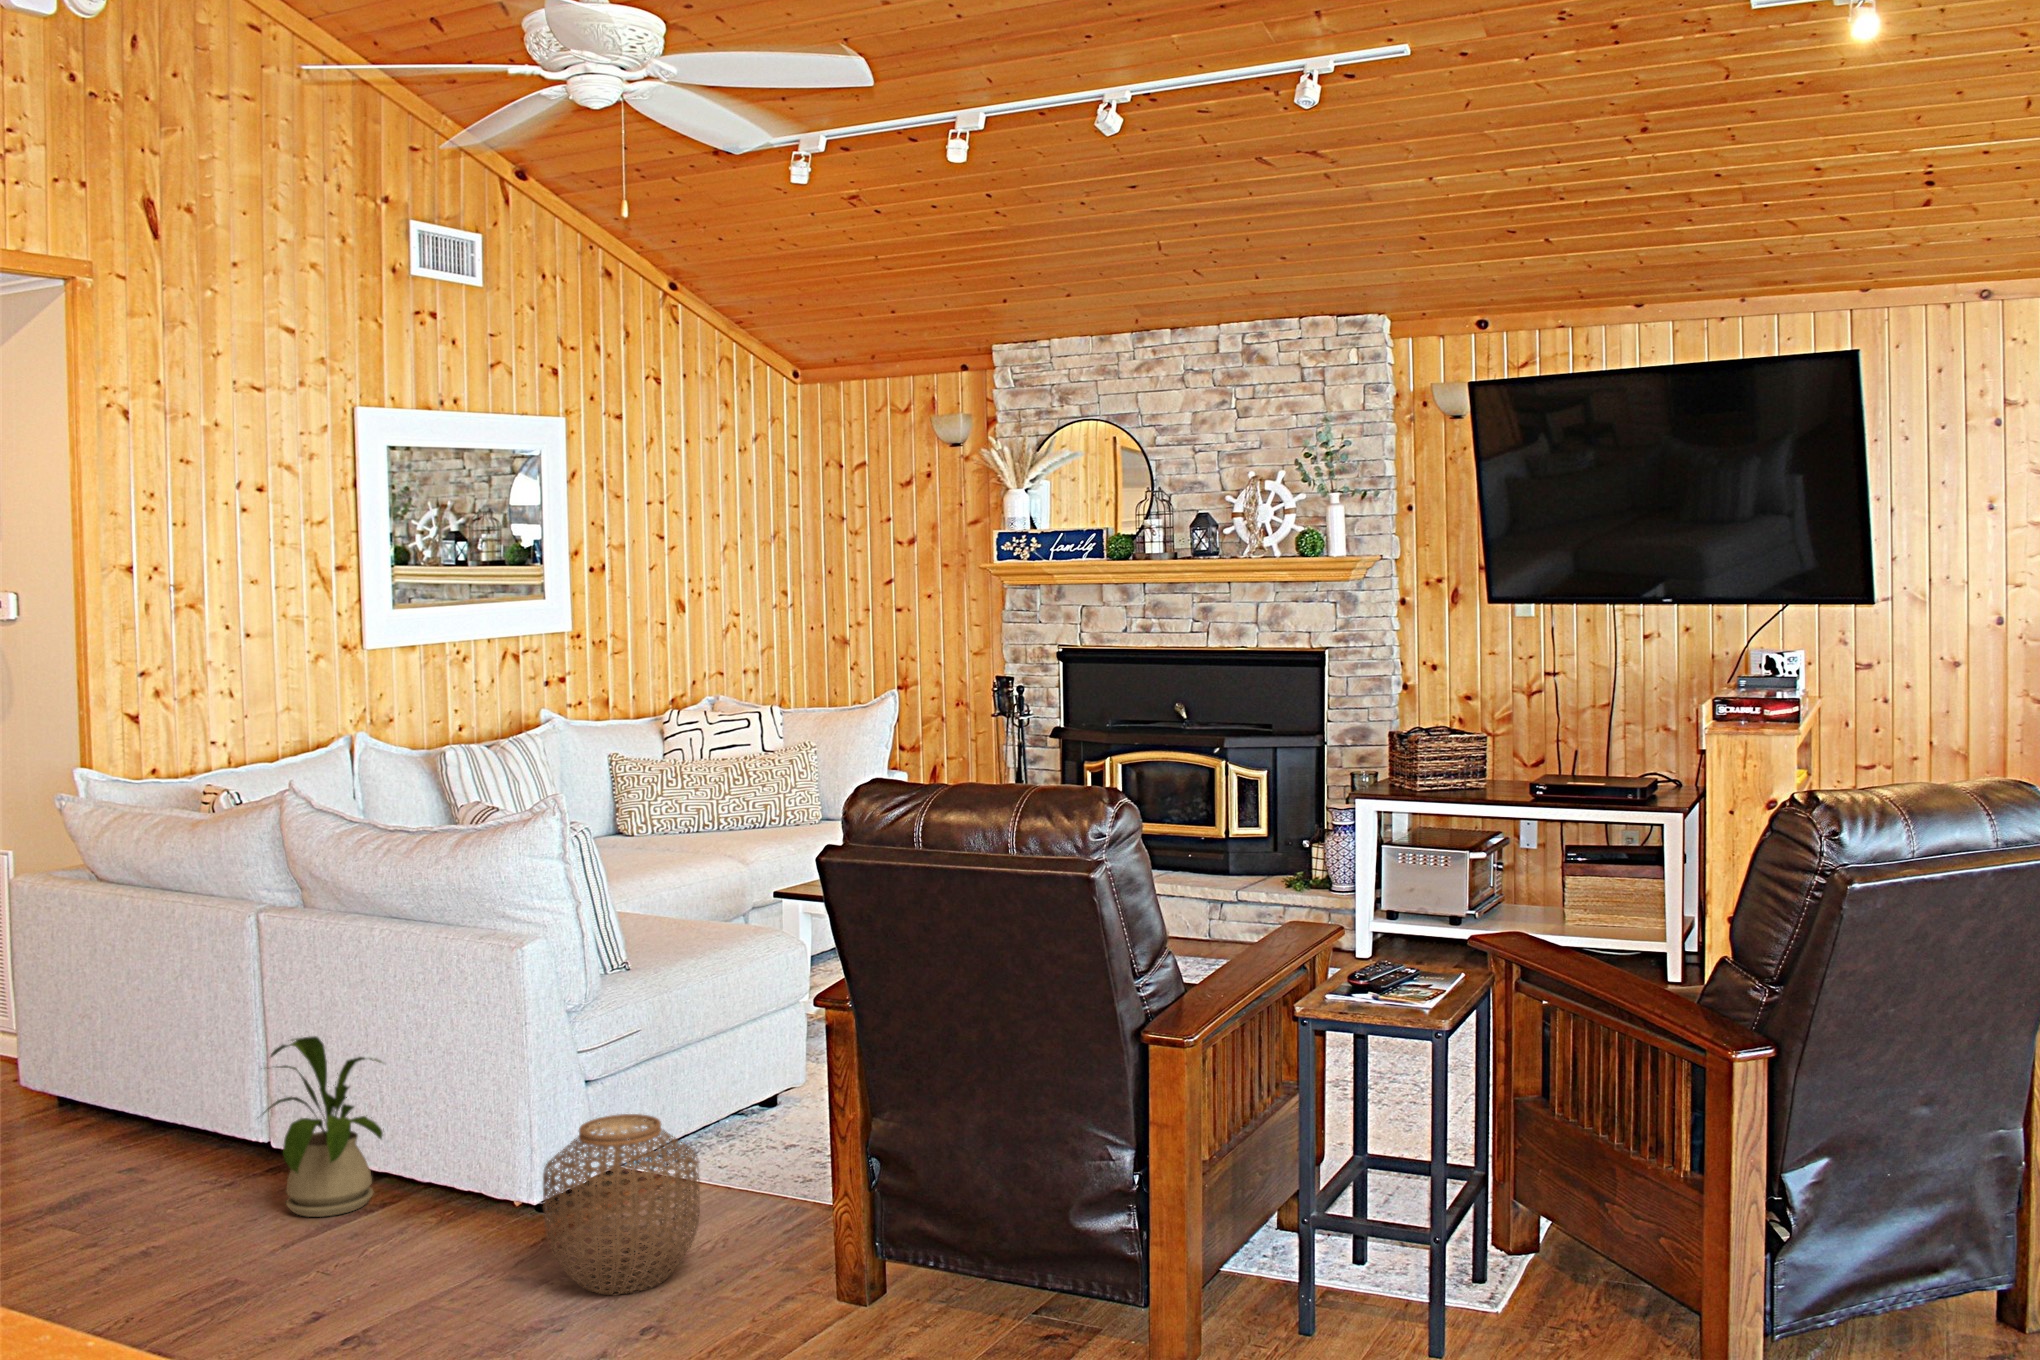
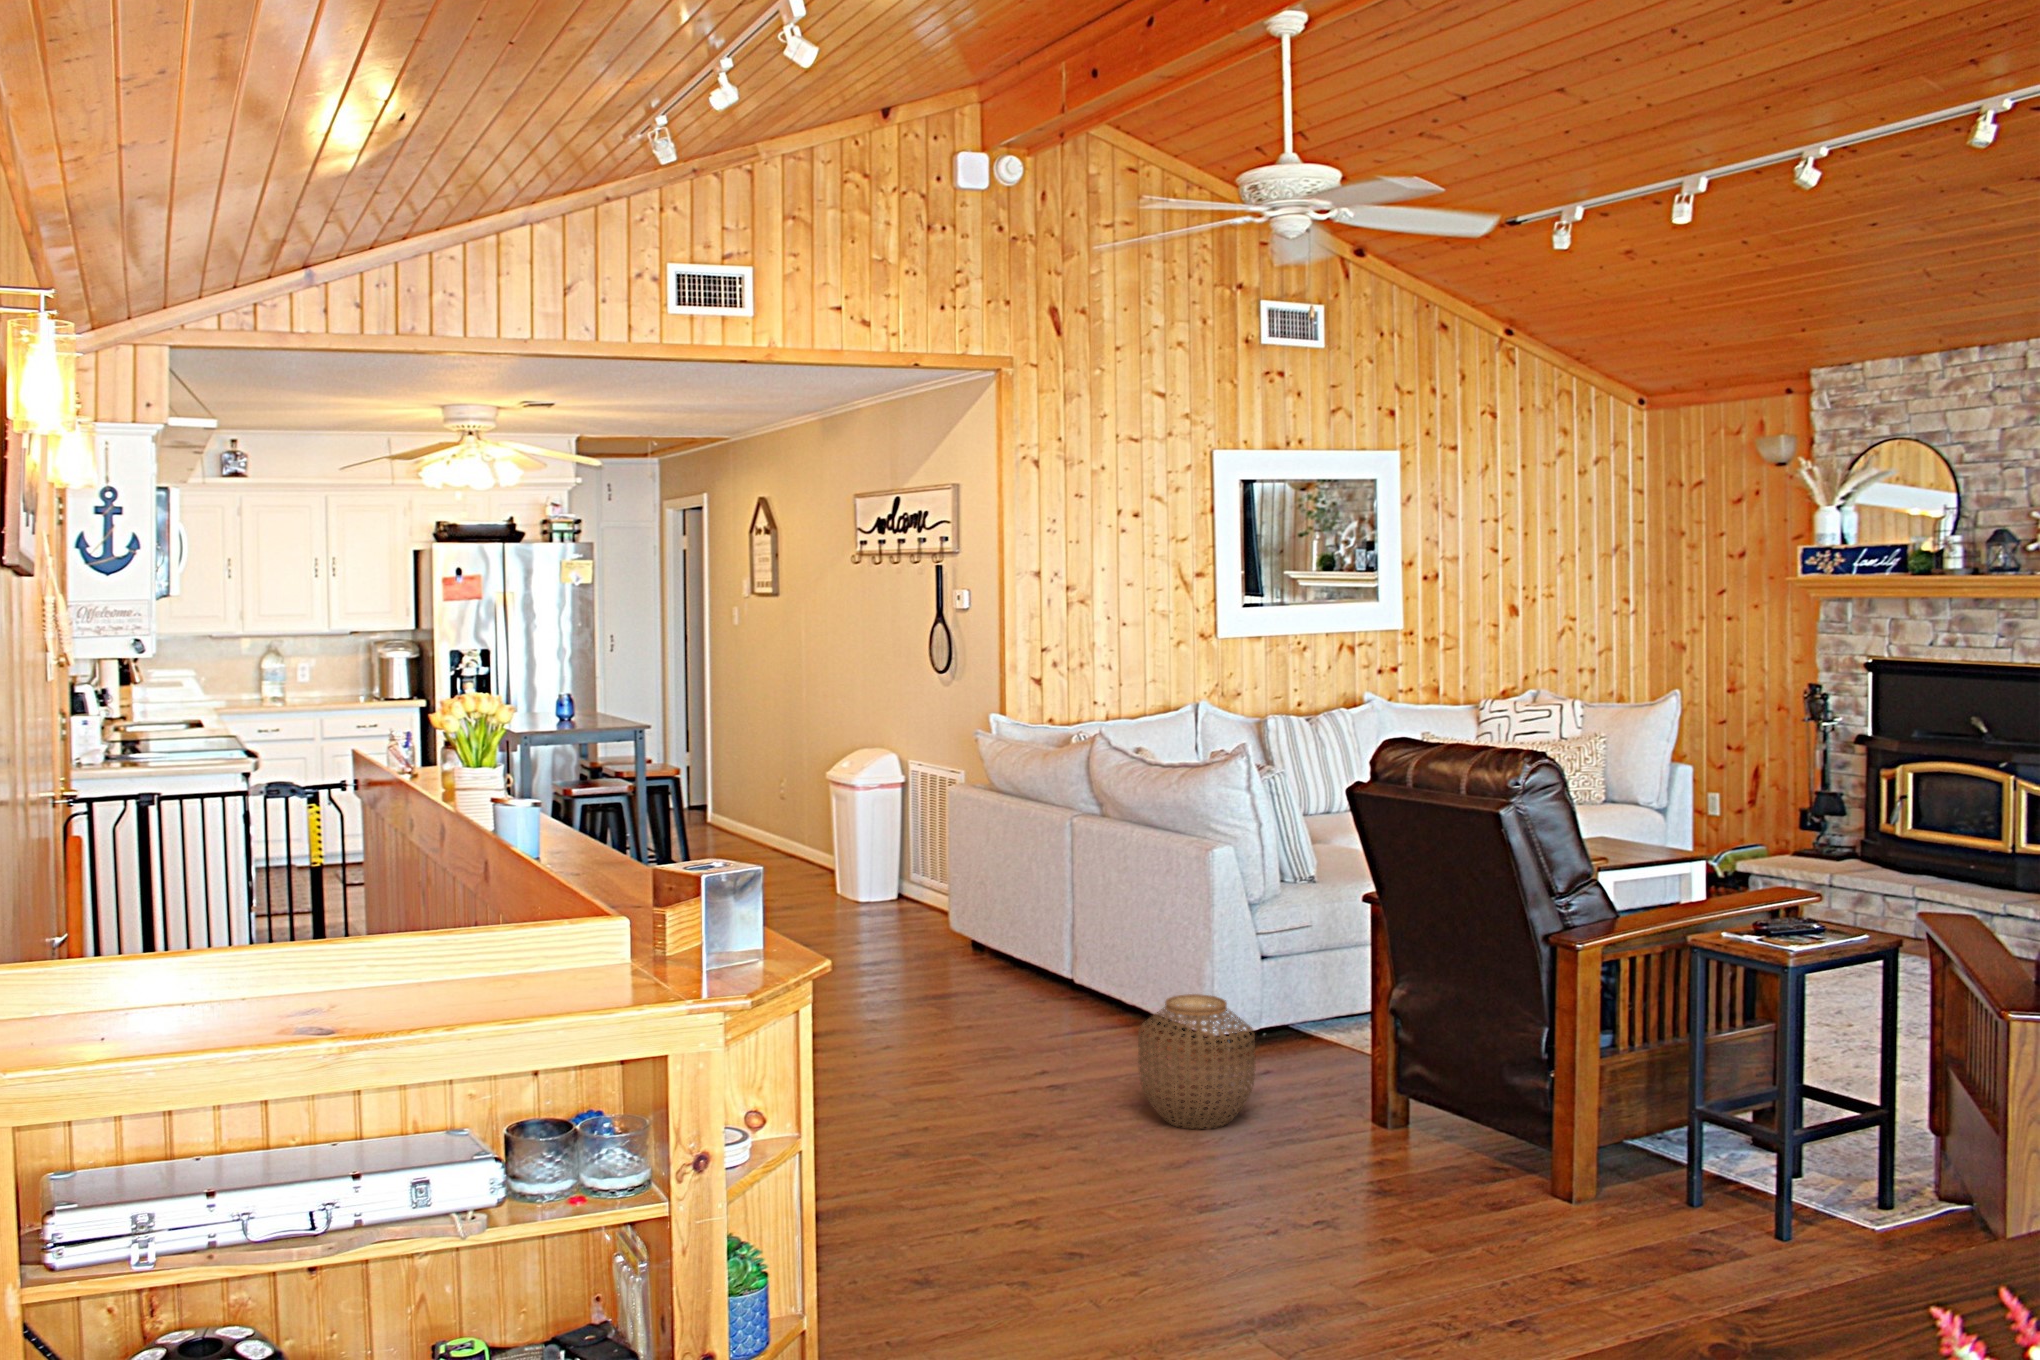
house plant: present [264,1036,383,1217] -> none [1011,910,1113,1042]

